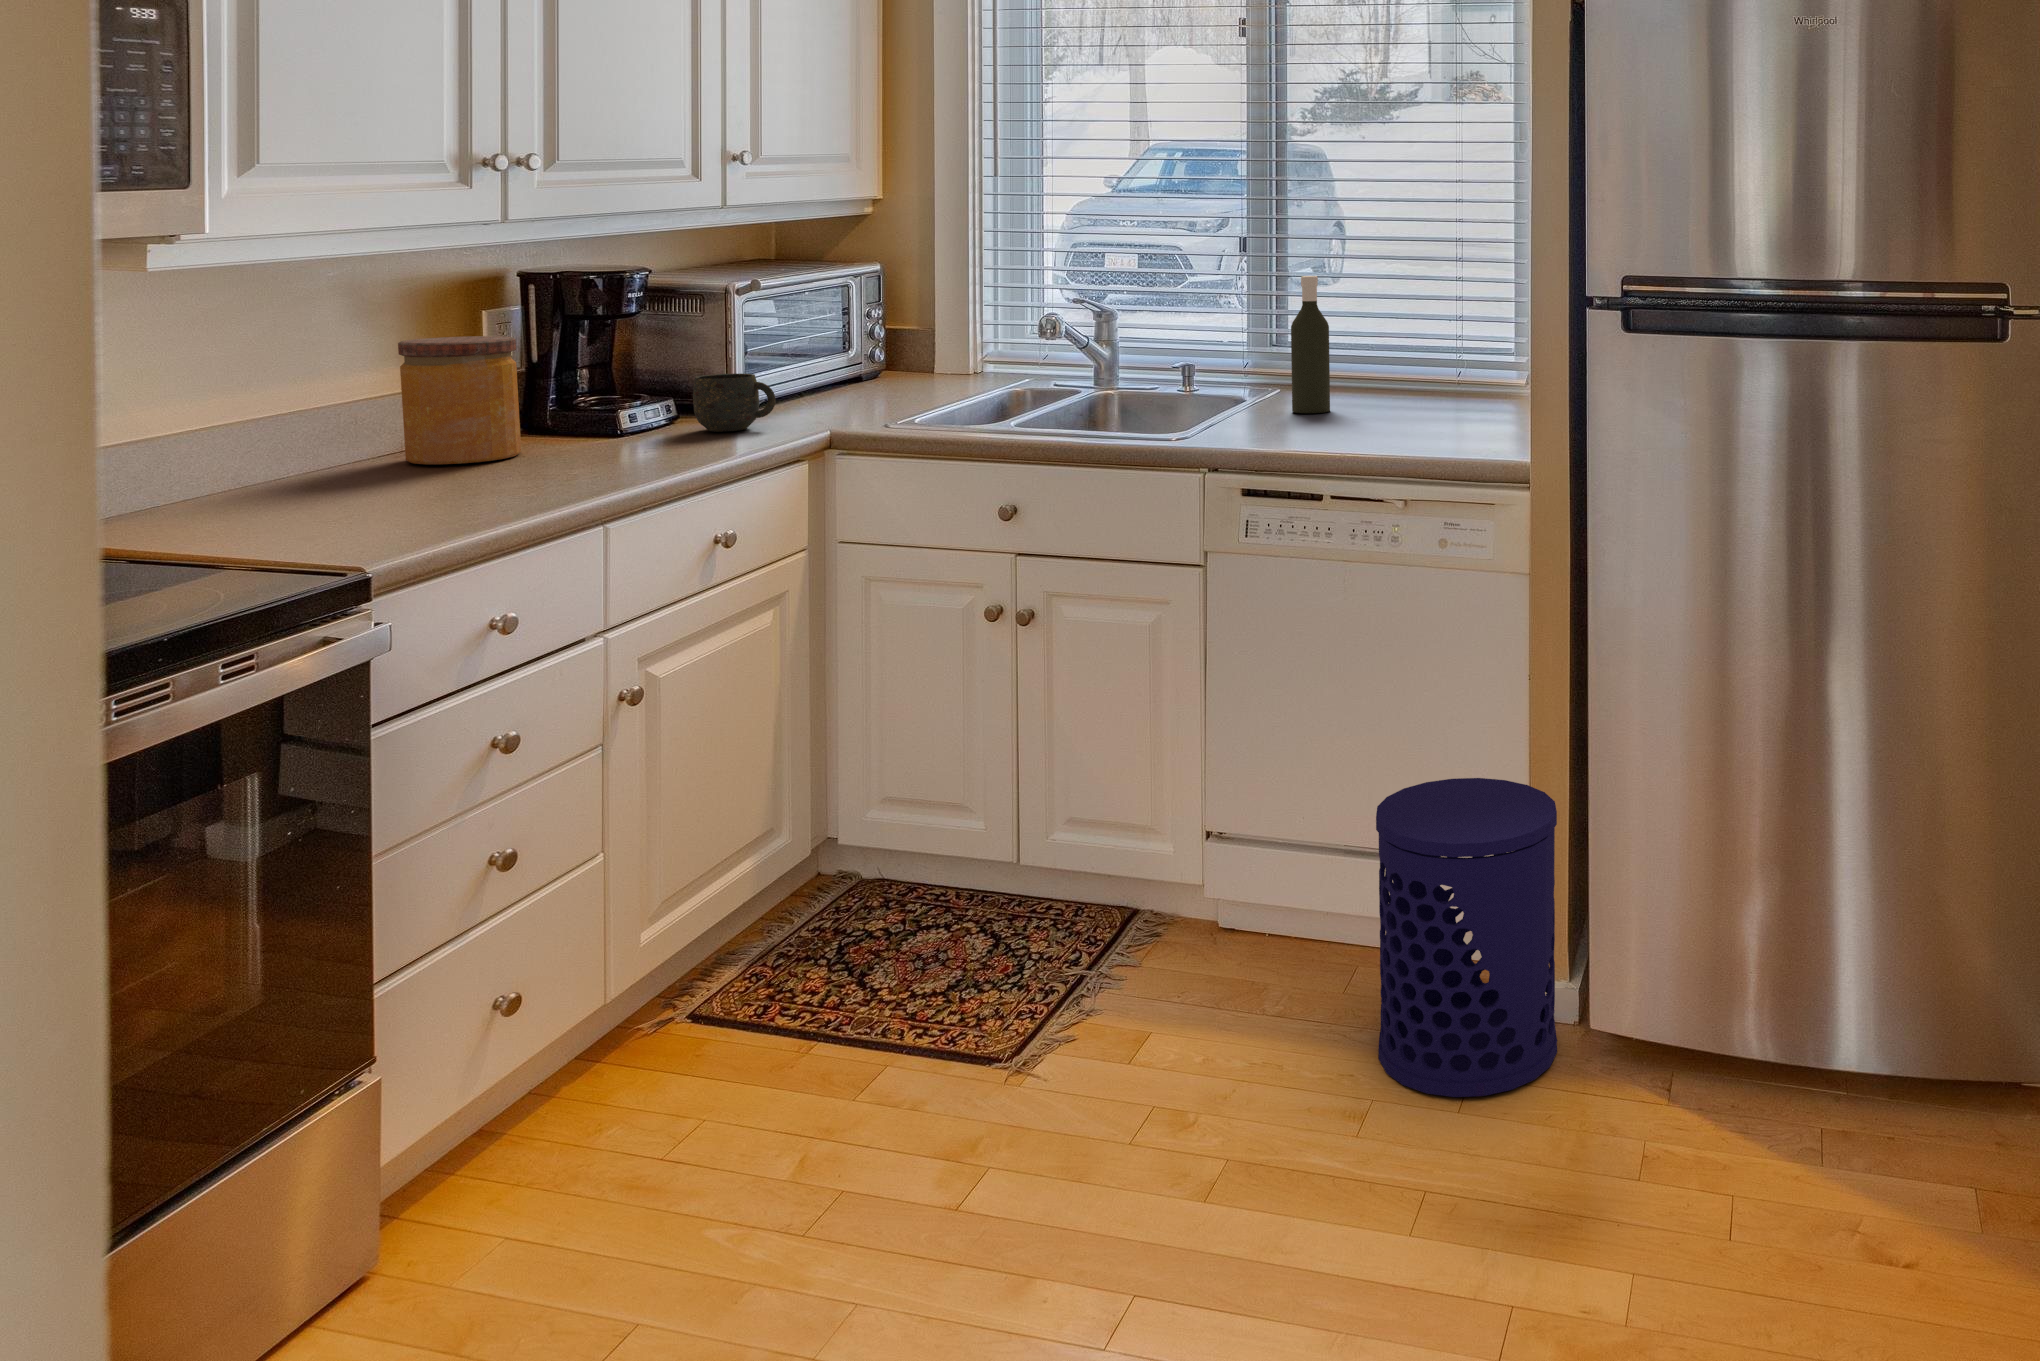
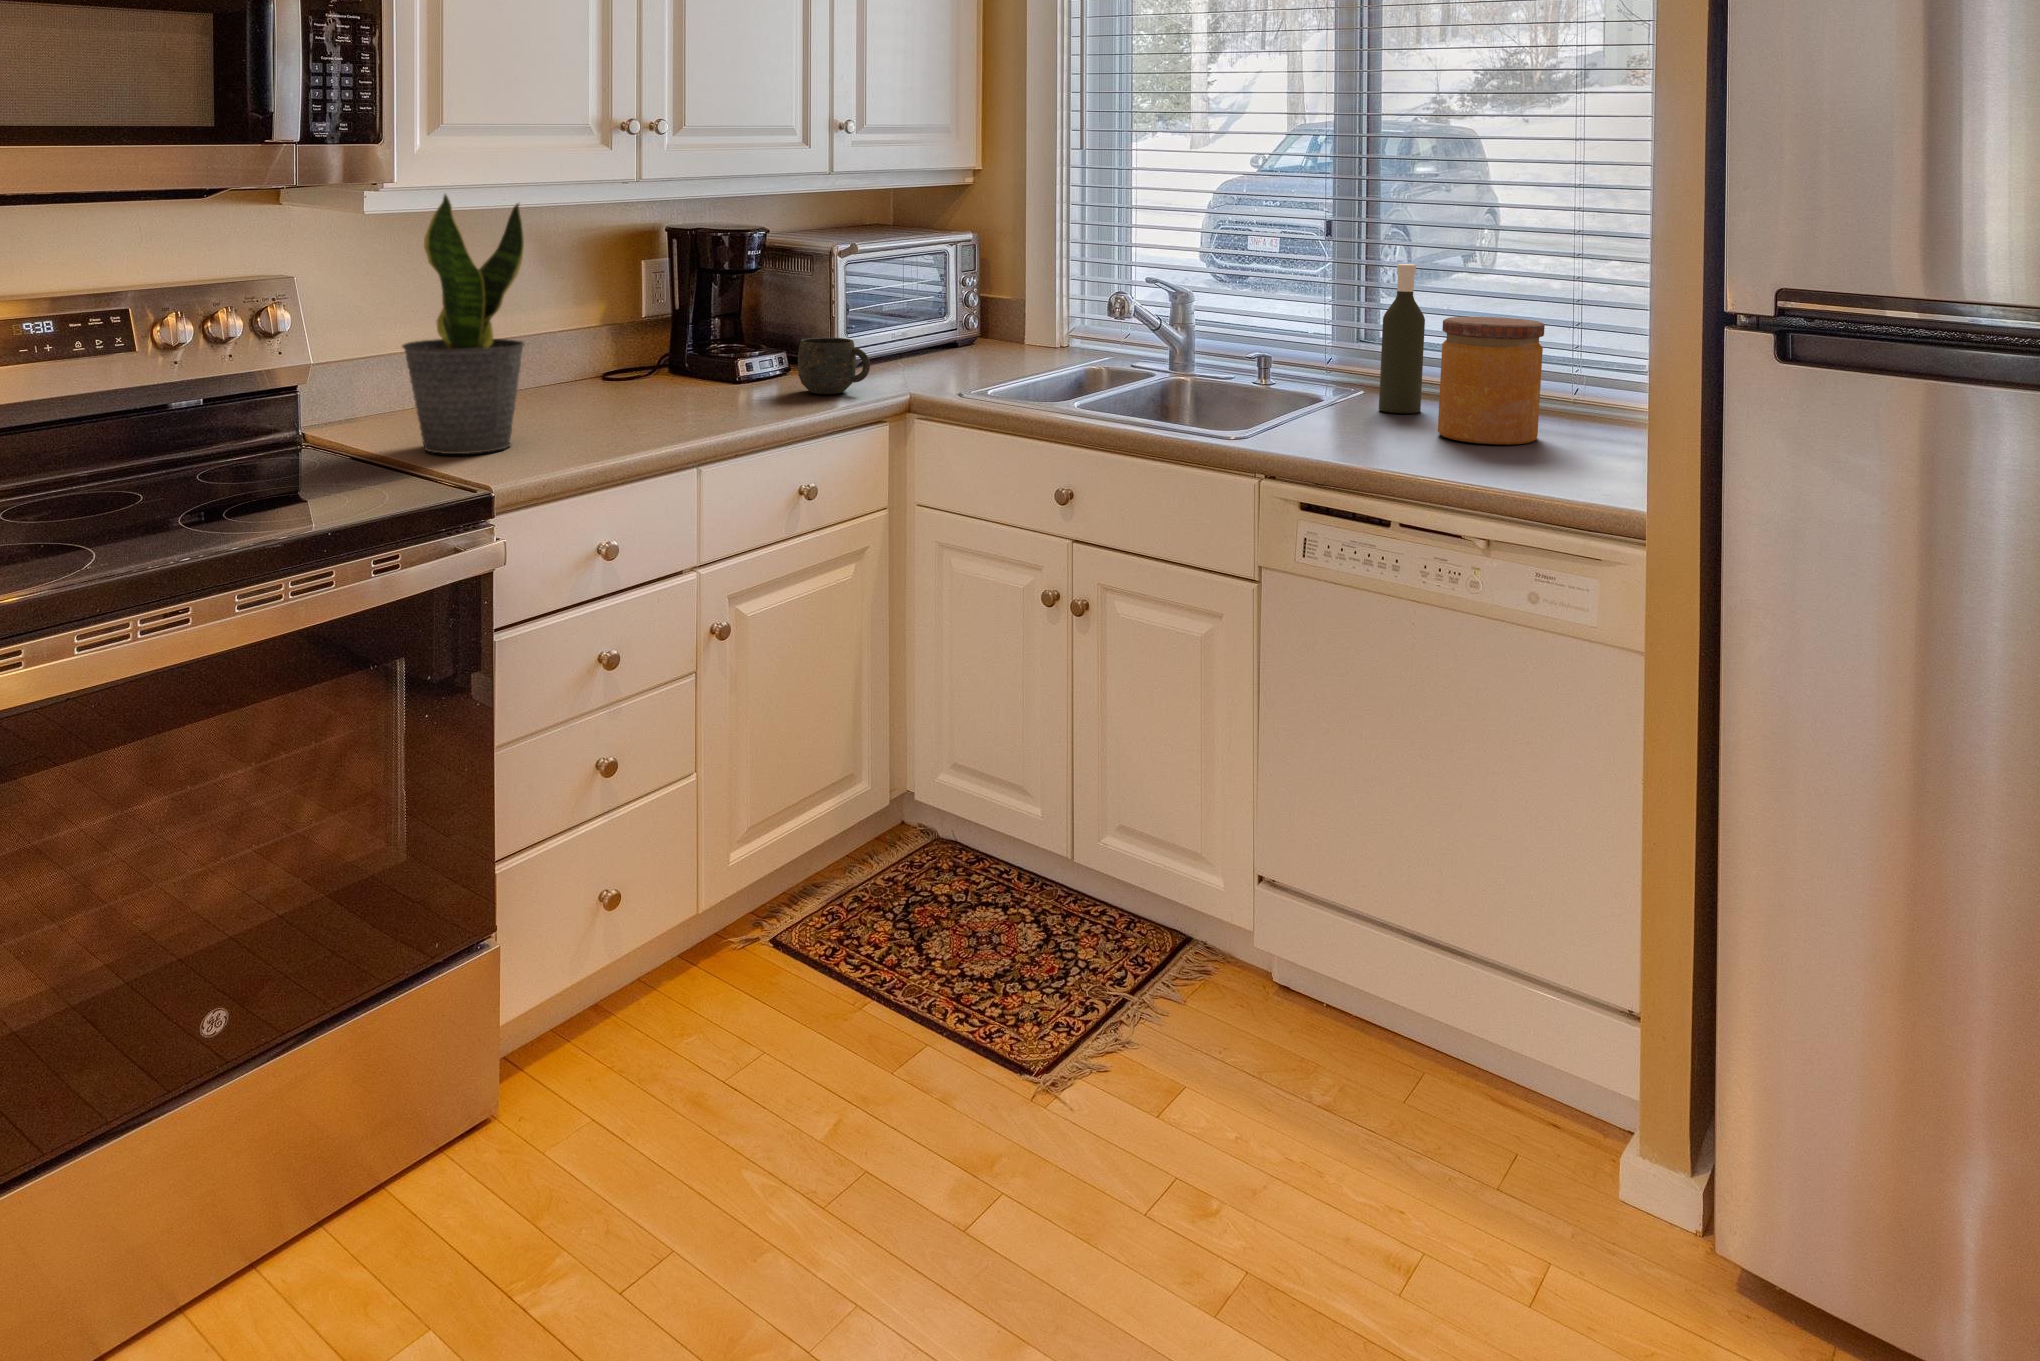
potted plant: none [229,230,383,513] -> present [402,194,524,454]
jar: present [398,336,521,464] -> present [1438,317,1545,444]
waste bin: present [1376,778,1557,1097] -> none [1441,854,1678,1242]

